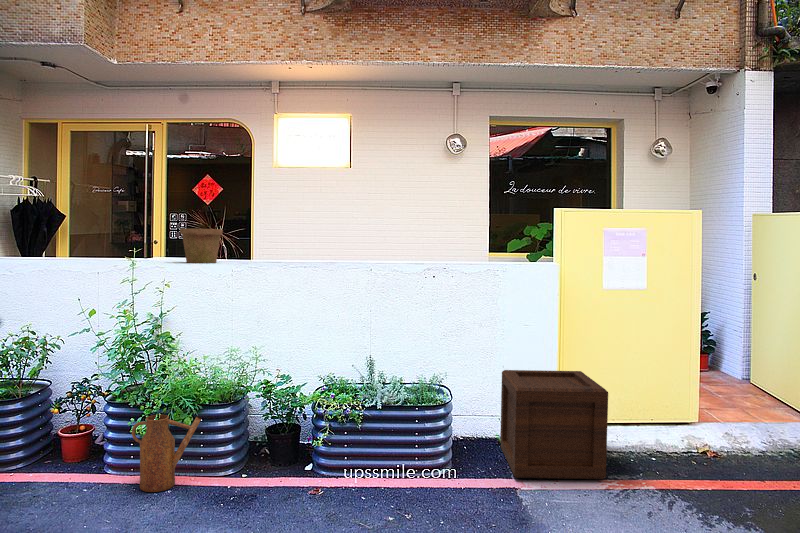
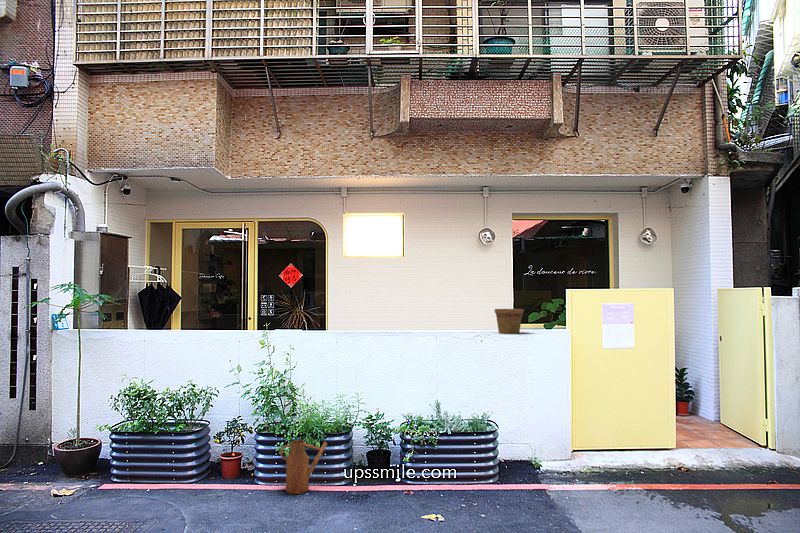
flower pot: present [180,229,223,263] -> present [494,309,524,334]
wooden crate: present [500,370,608,479] -> none [532,409,609,486]

